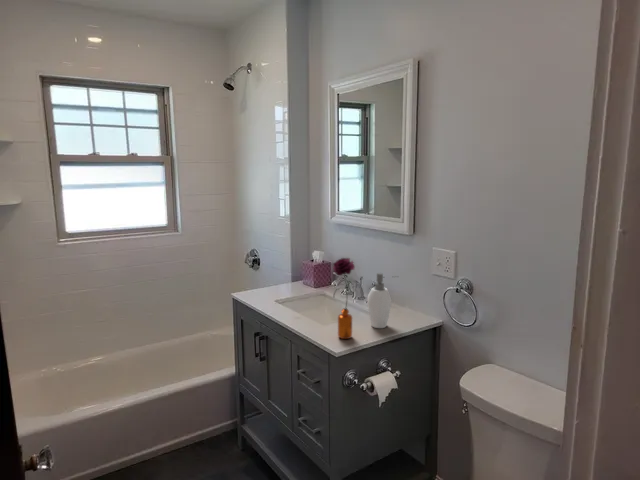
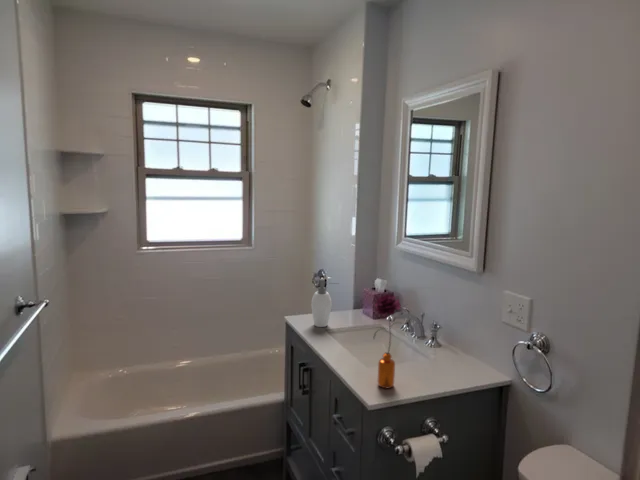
soap dispenser: present [367,273,391,328] -> present [311,279,332,327]

